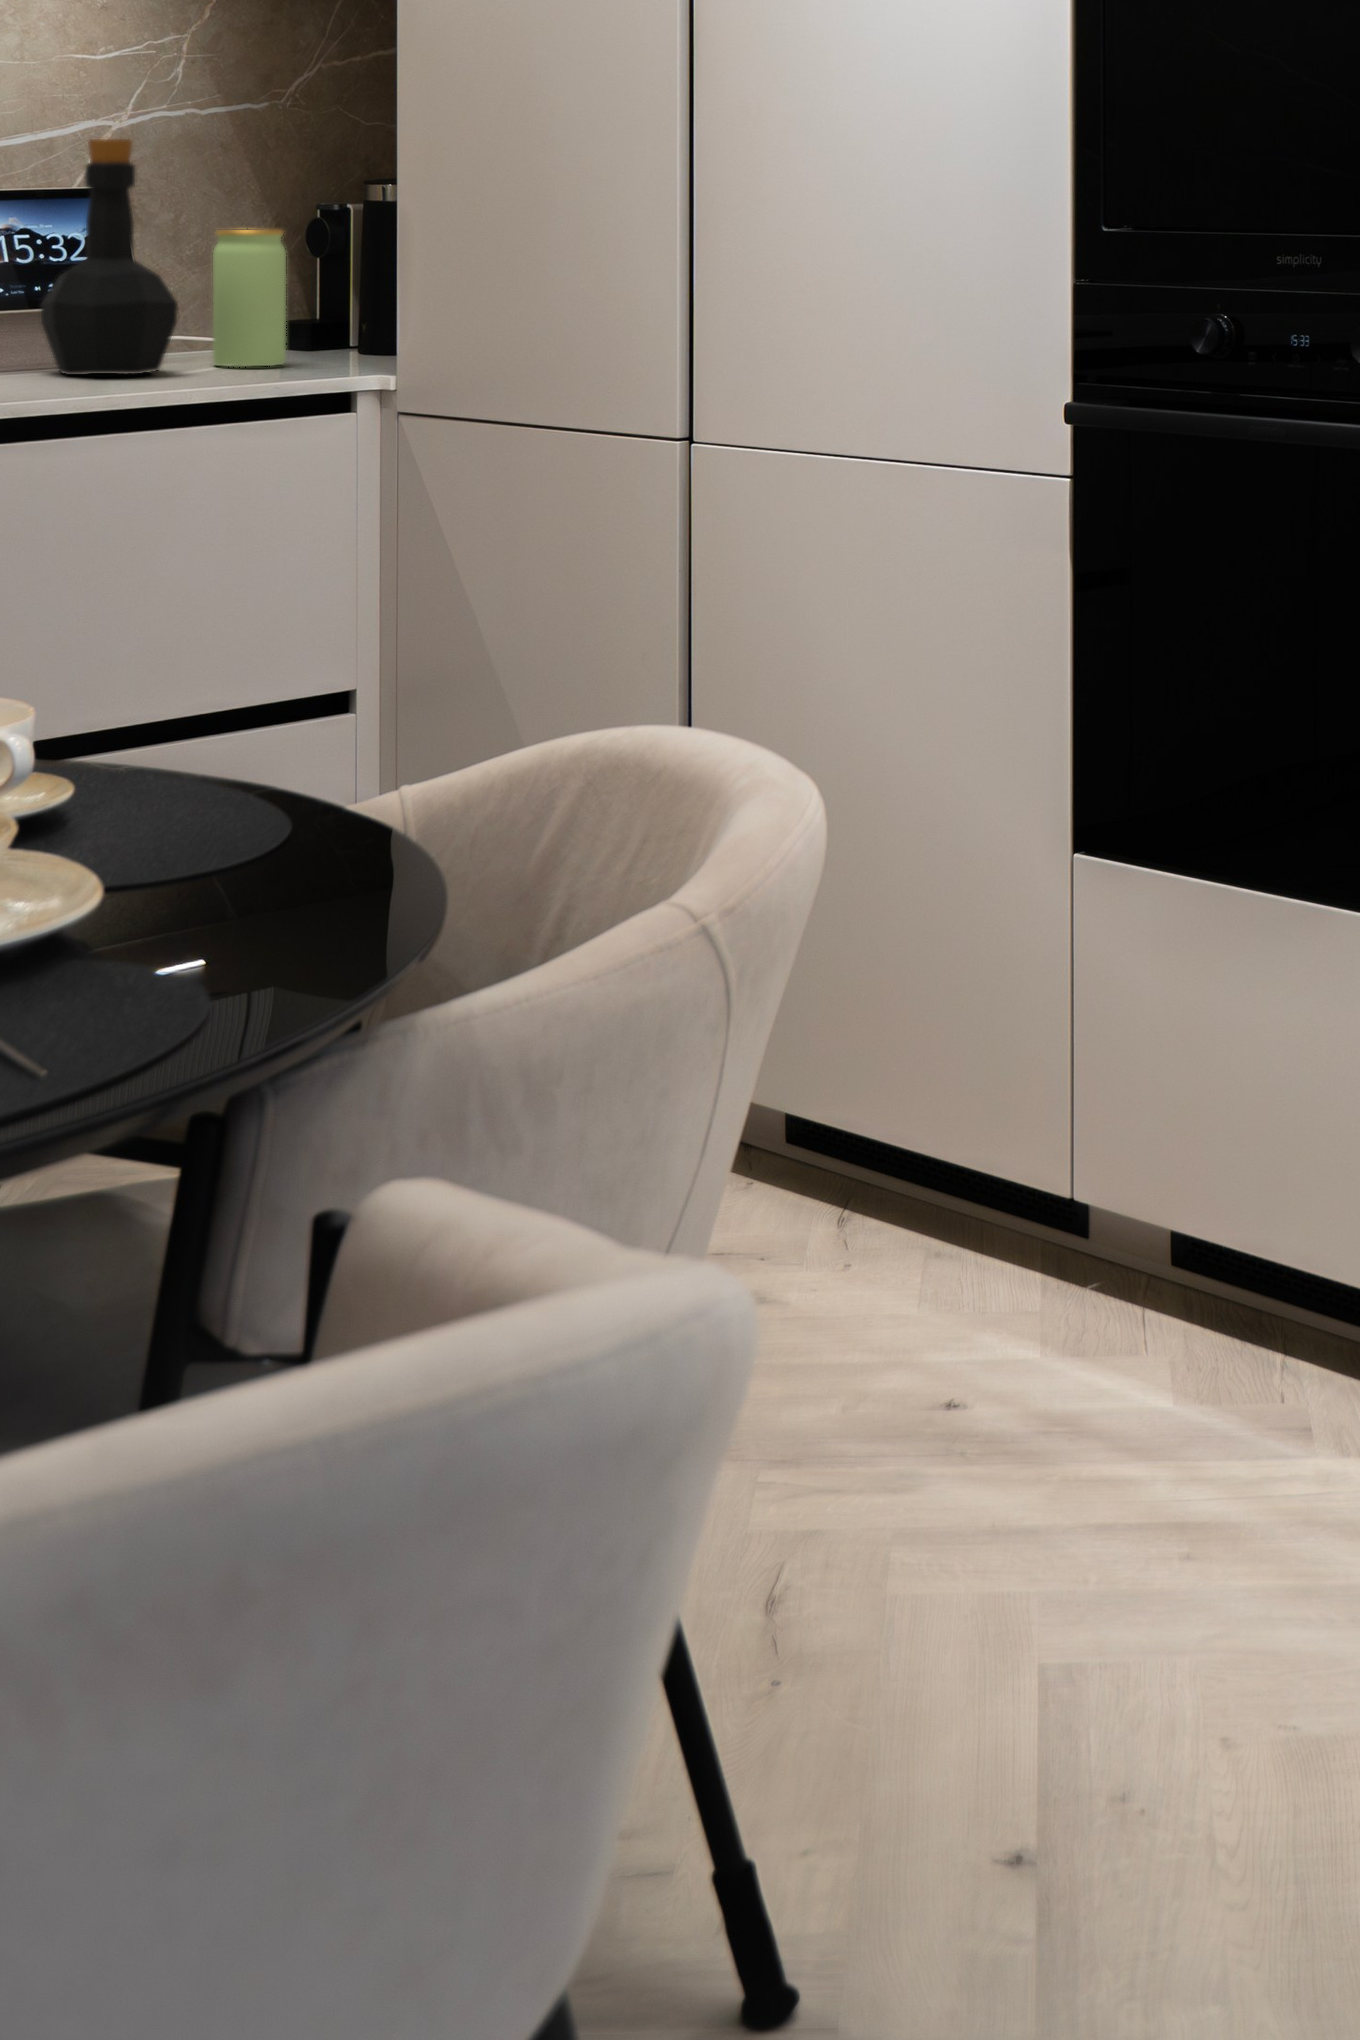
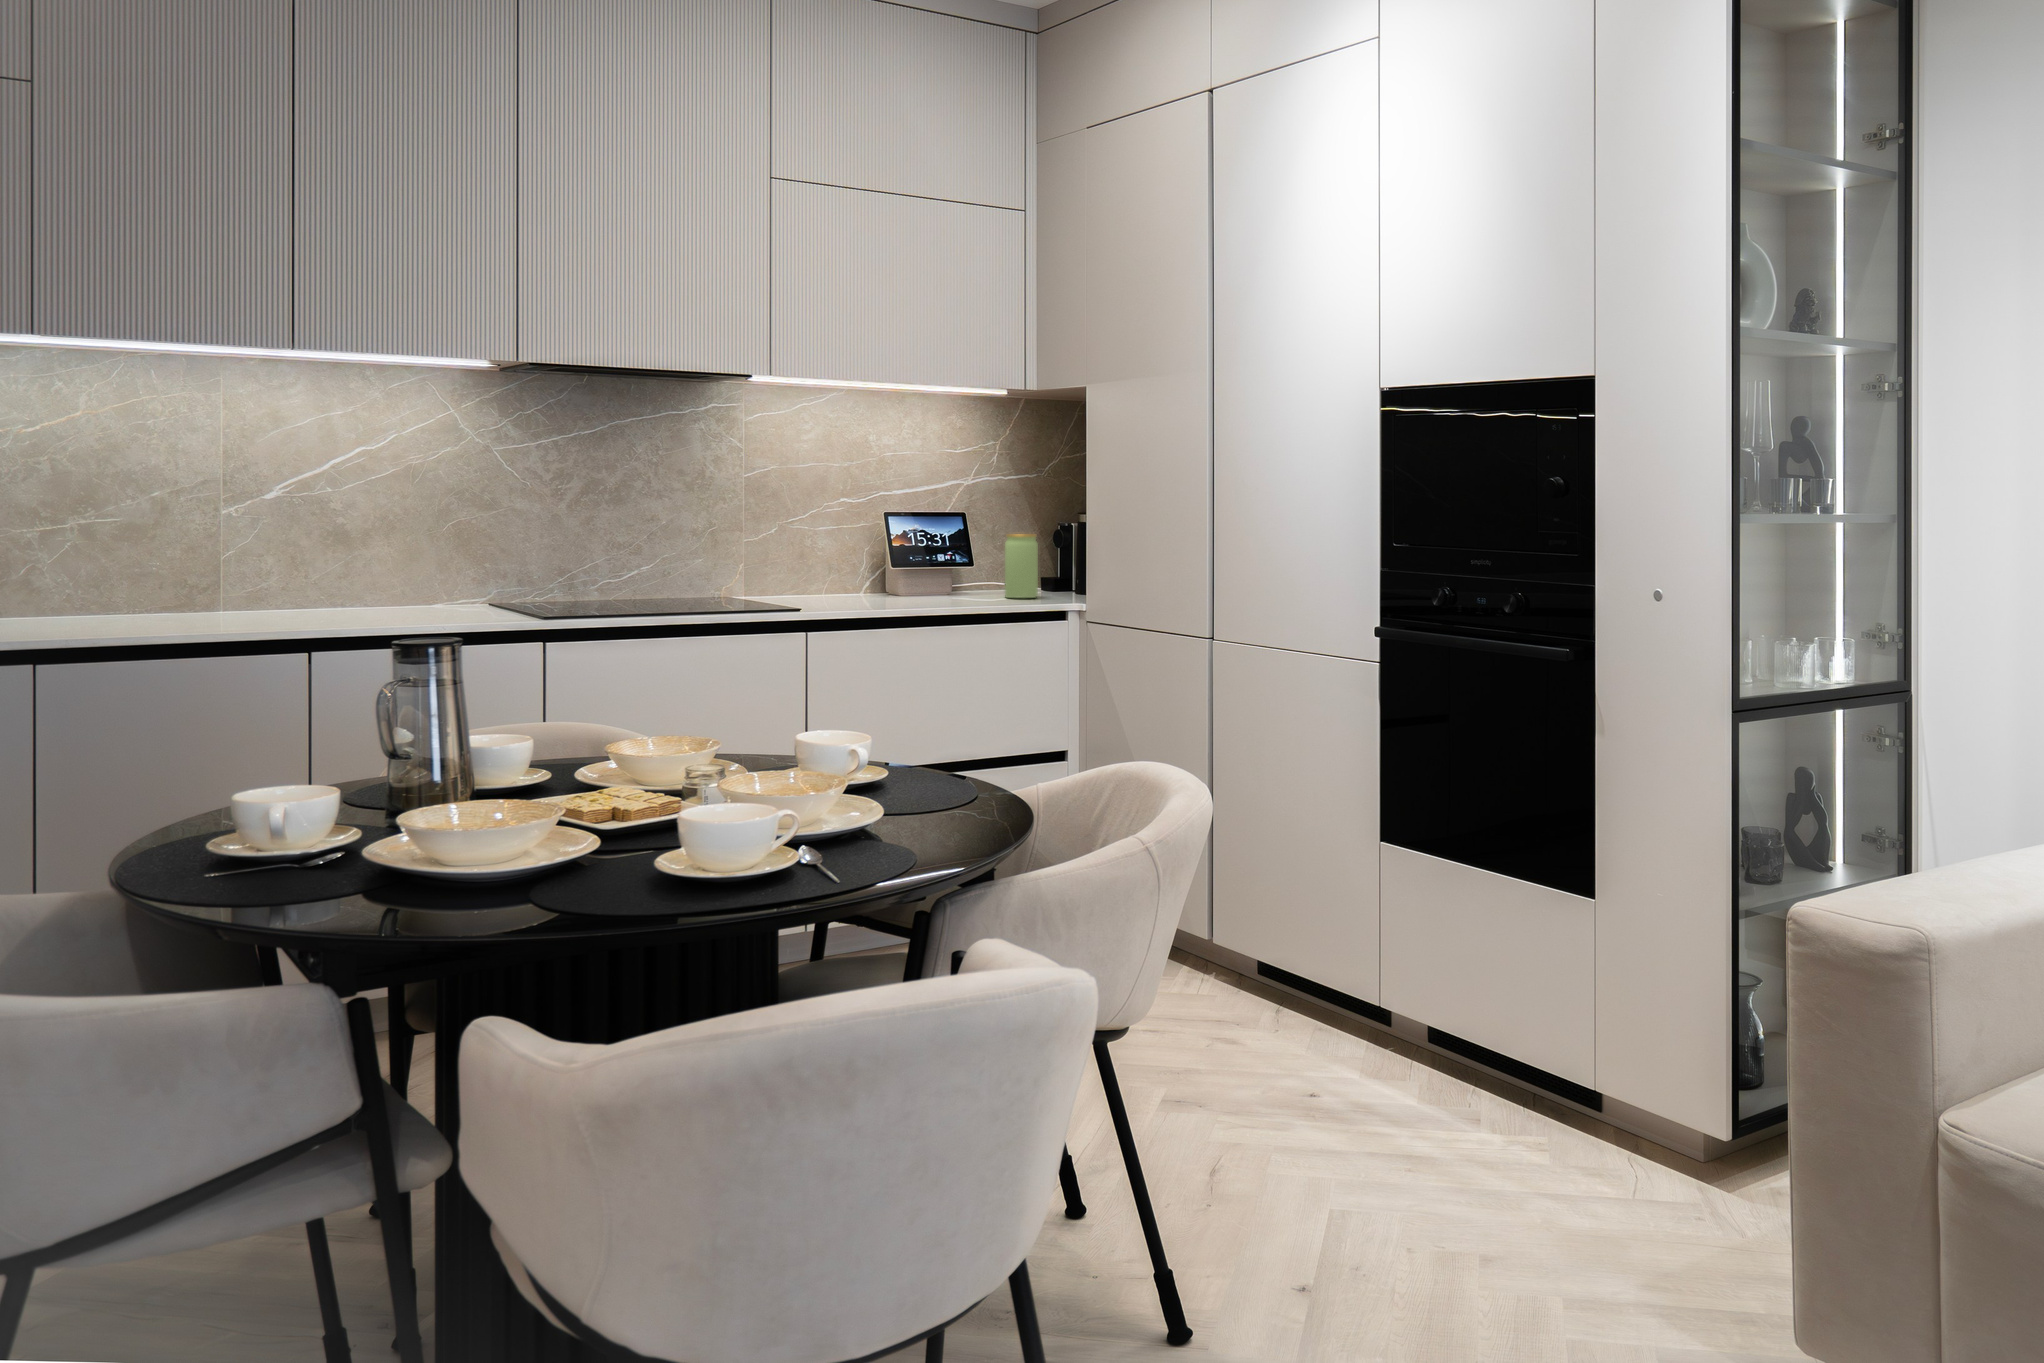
bottle: present [41,139,178,375] -> none [926,492,987,602]

